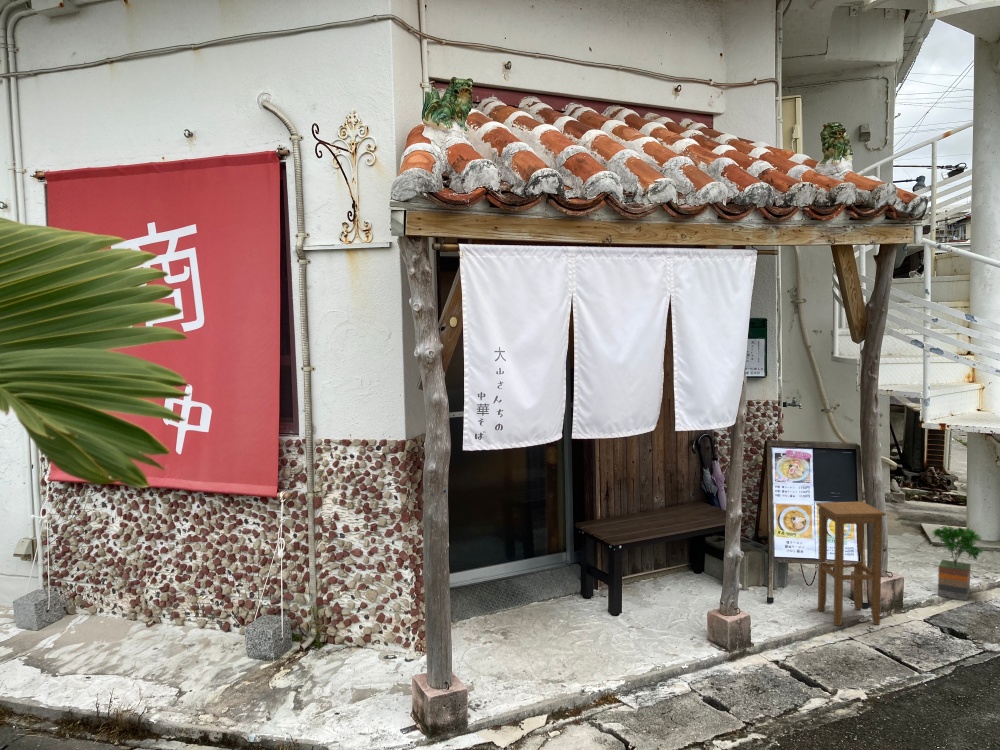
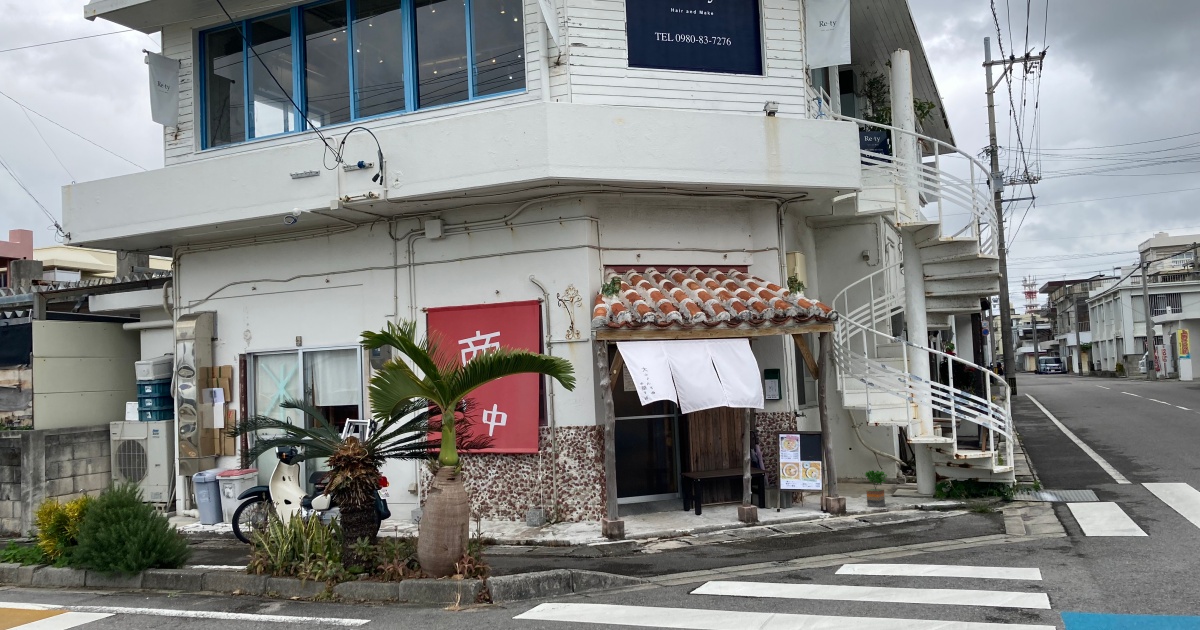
stool: present [816,502,886,625] -> none [797,456,826,514]

